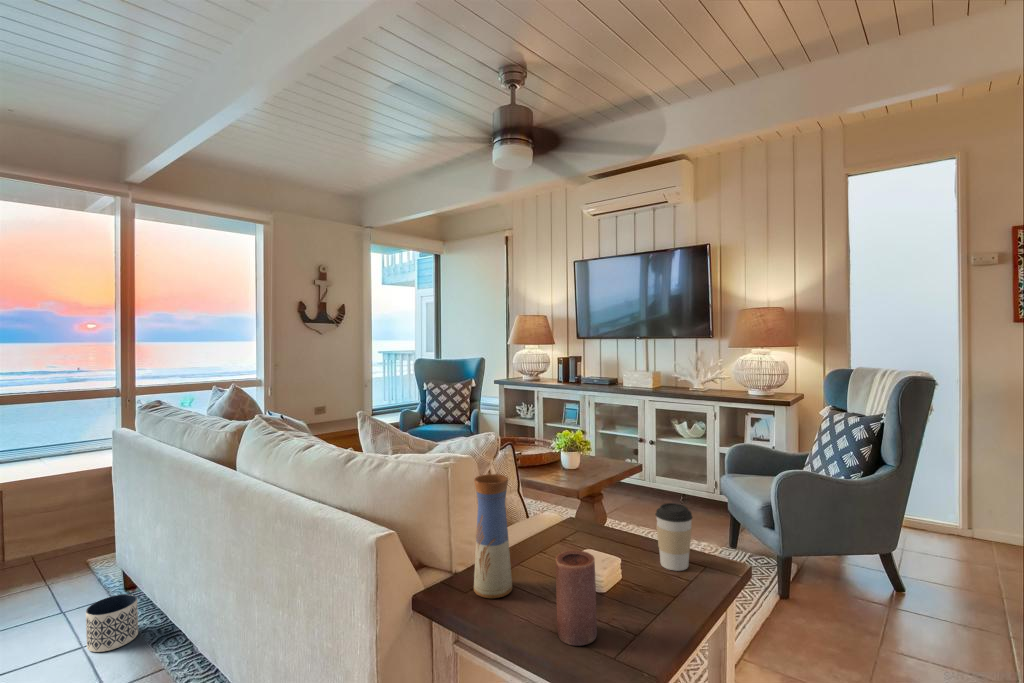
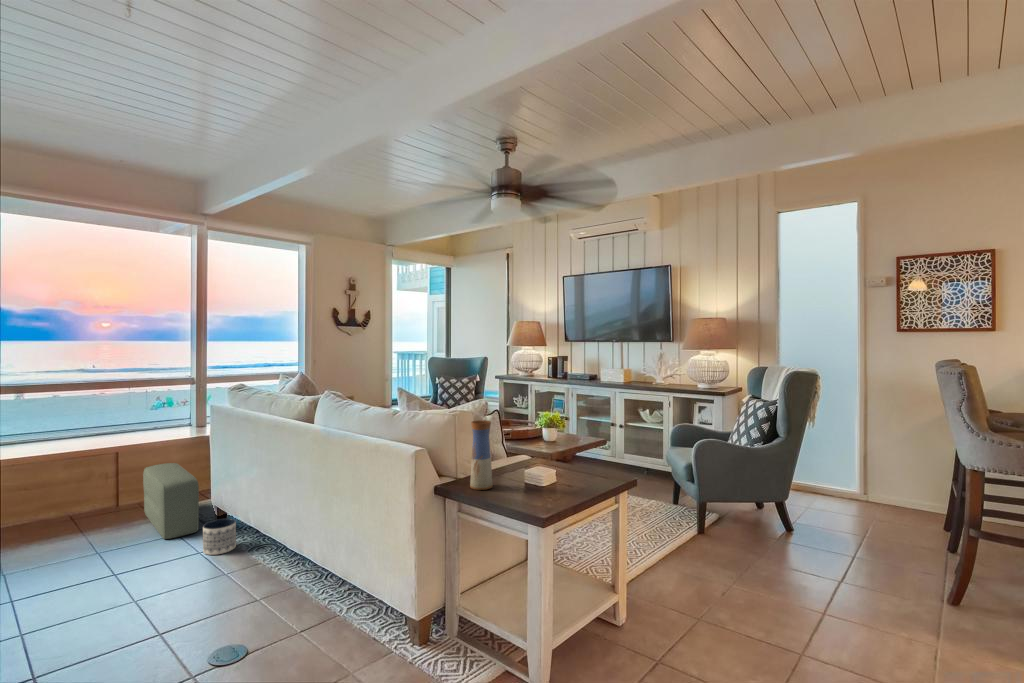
coffee cup: present [655,503,693,571] -> none [583,444,606,483]
pouf: none [27,506,94,622] -> present [143,463,199,539]
candle: present [556,550,597,646] -> none [514,458,537,506]

